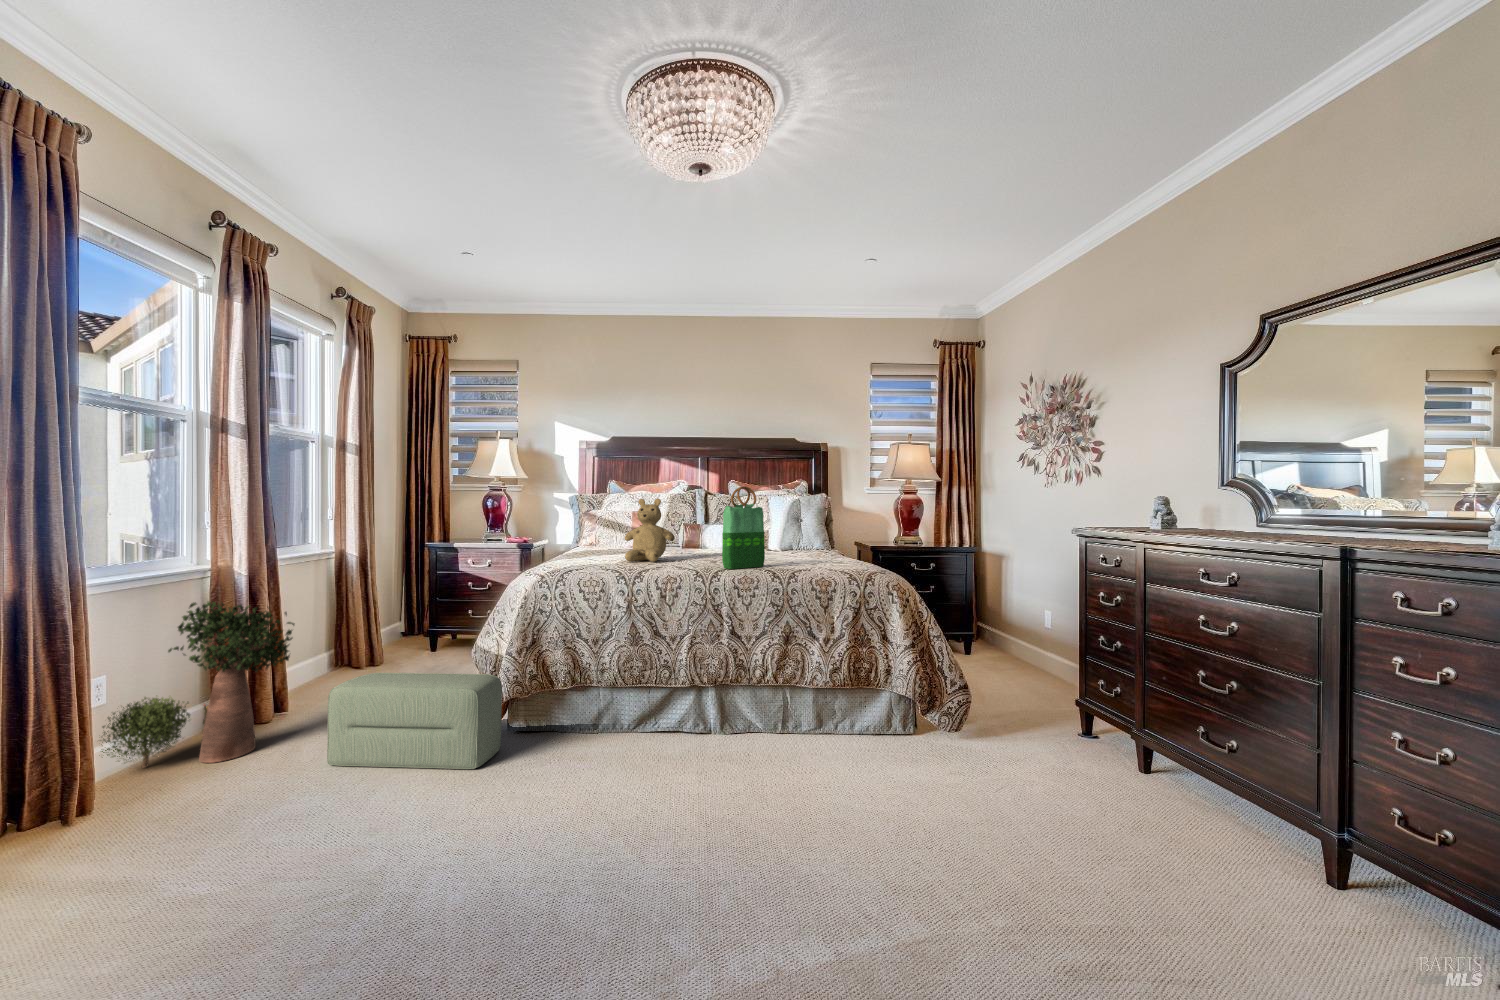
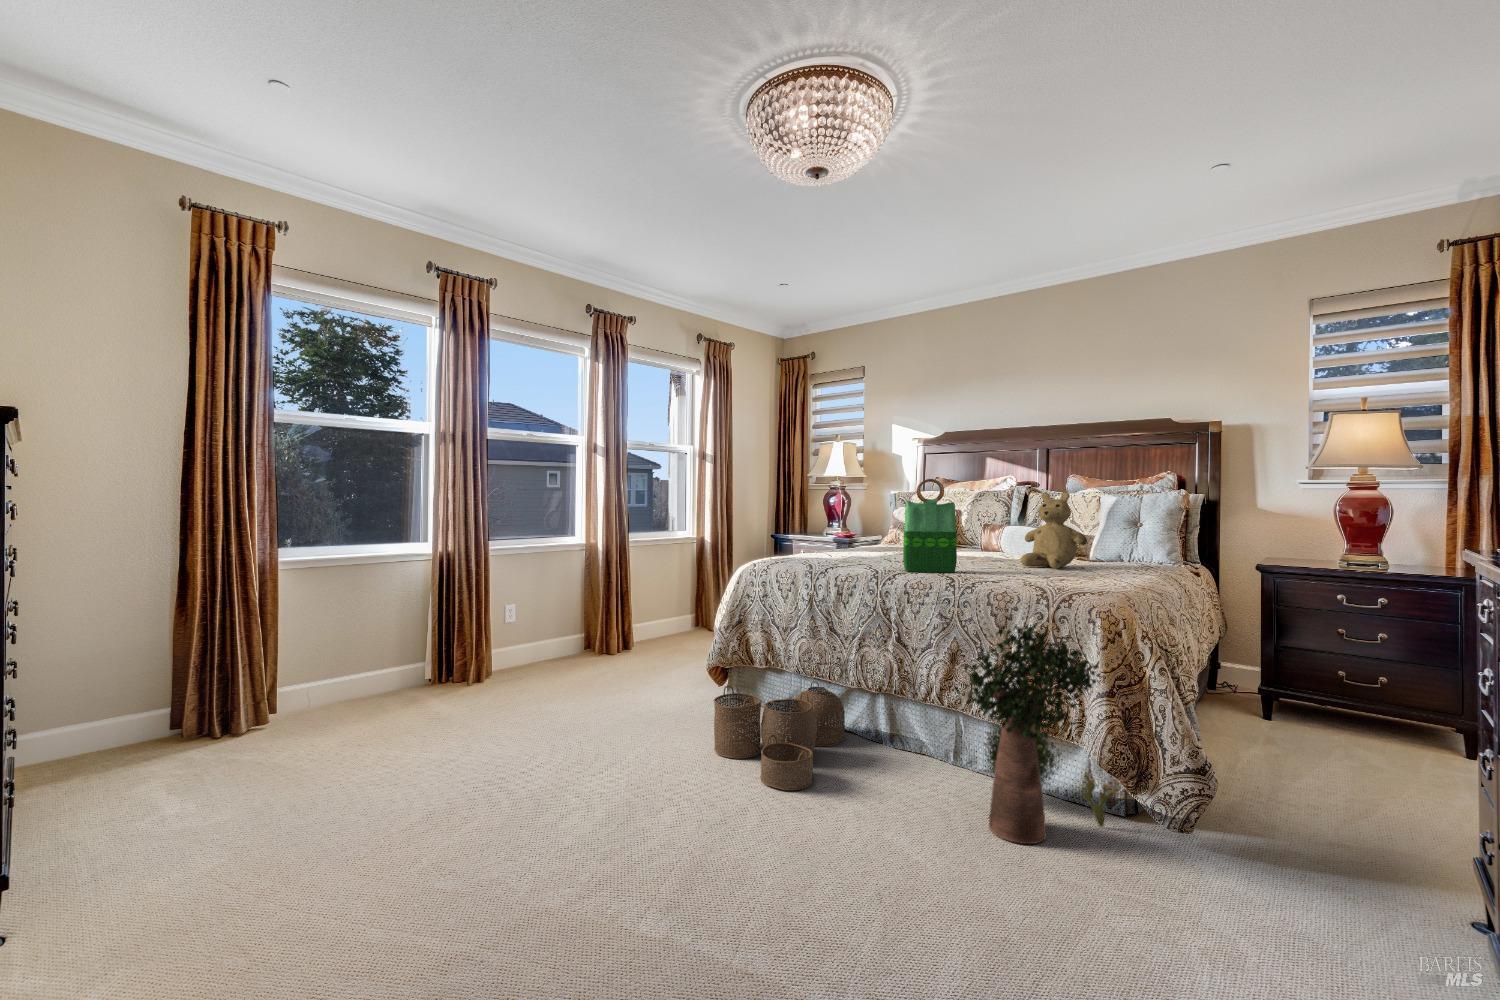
teddy bear: present [625,499,675,562] -> present [1021,492,1087,569]
potted plant: present [99,601,294,768] -> present [955,624,1114,844]
pouf: present [327,673,502,769] -> none [615,628,712,713]
woven basket: none [566,689,713,819] -> present [713,681,845,790]

